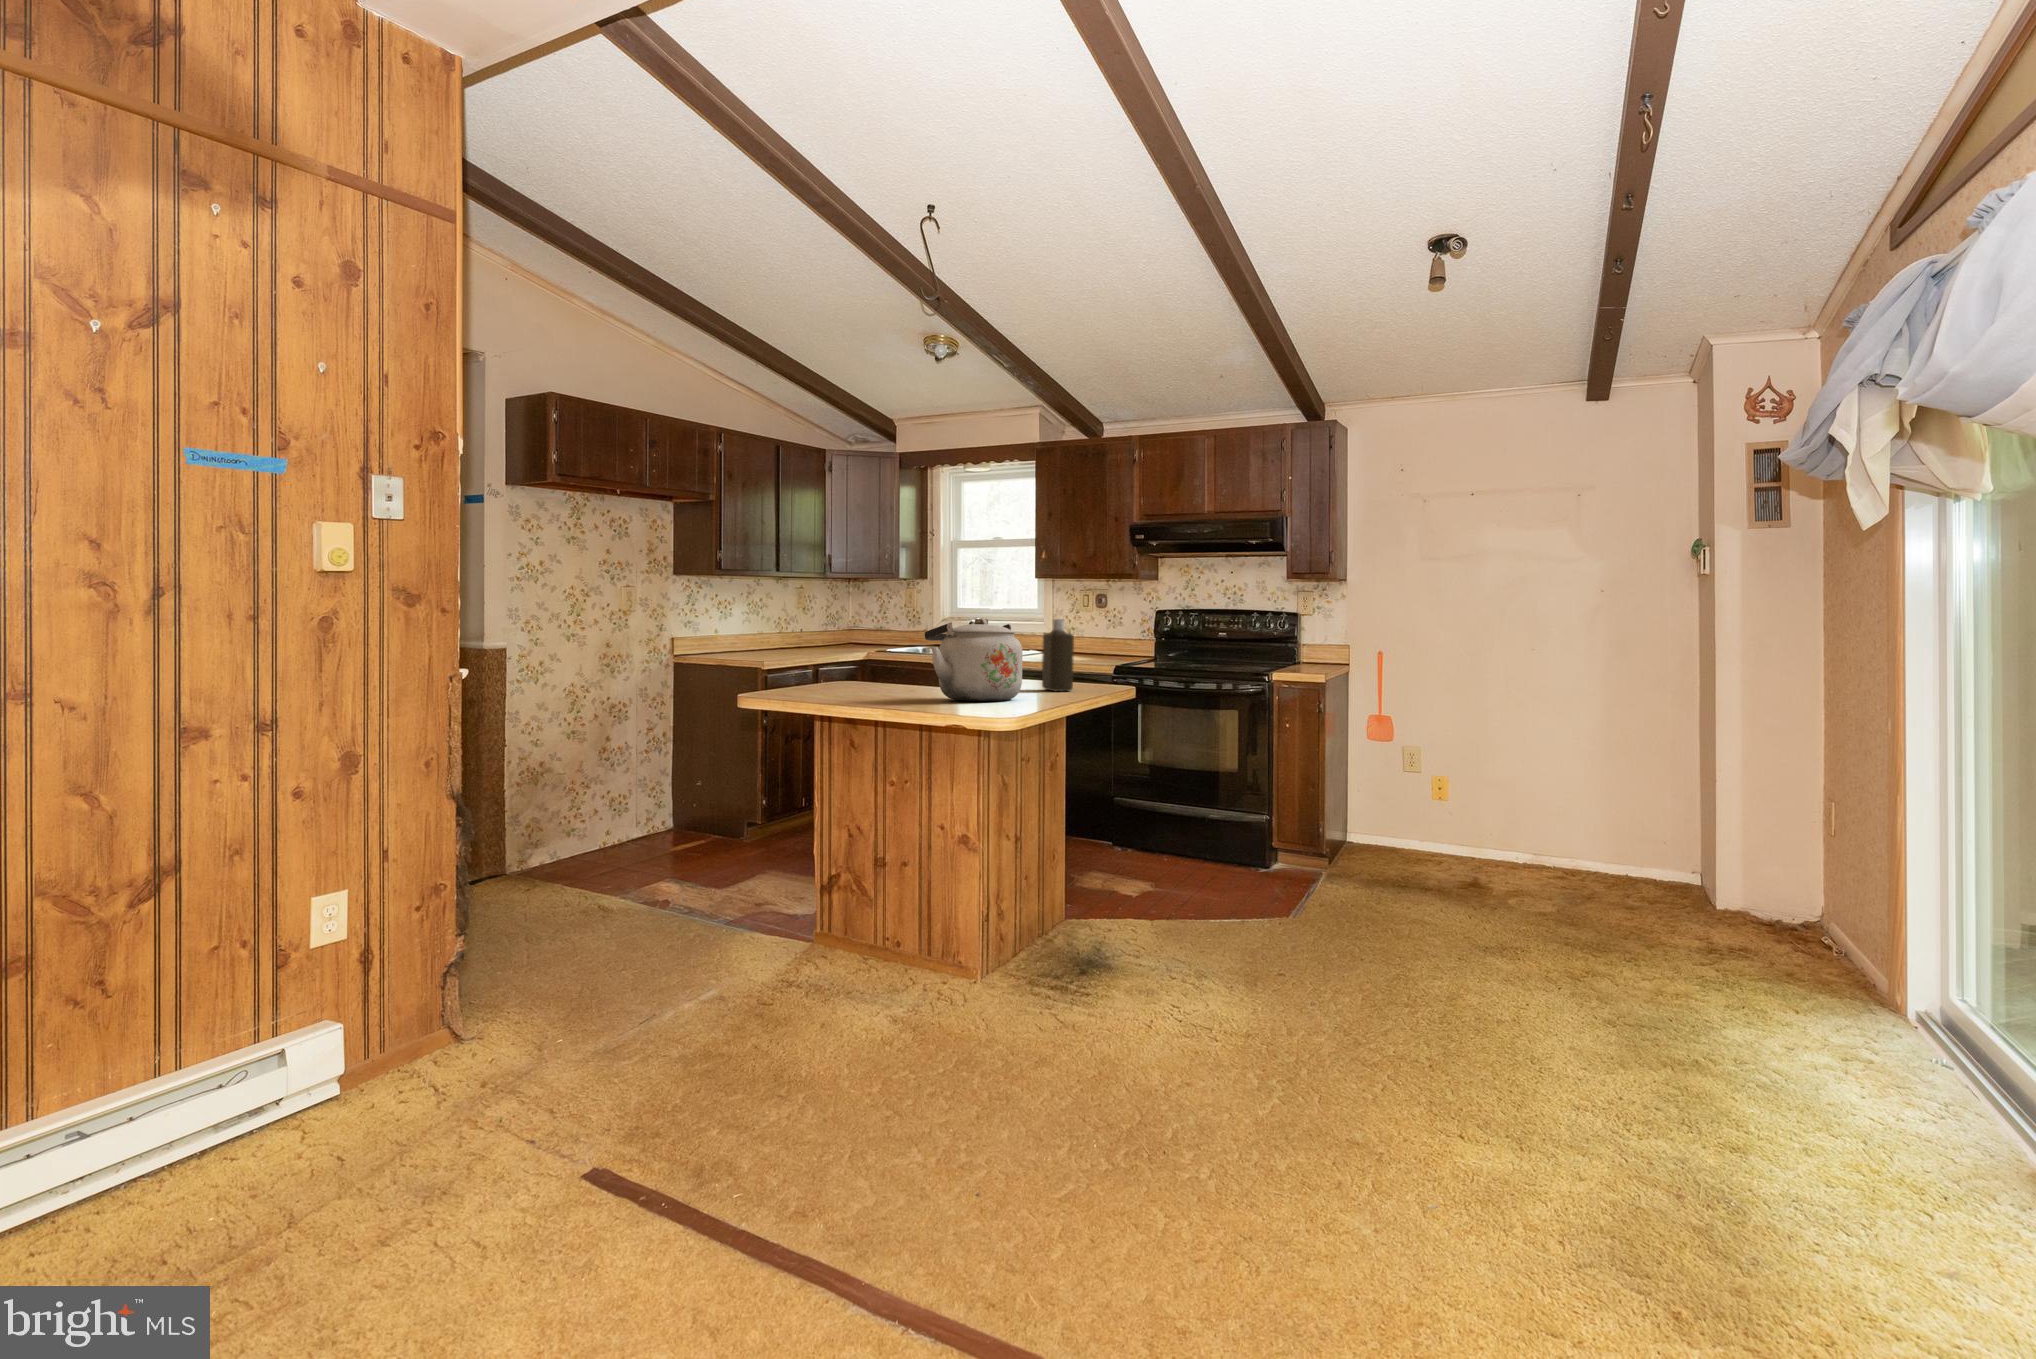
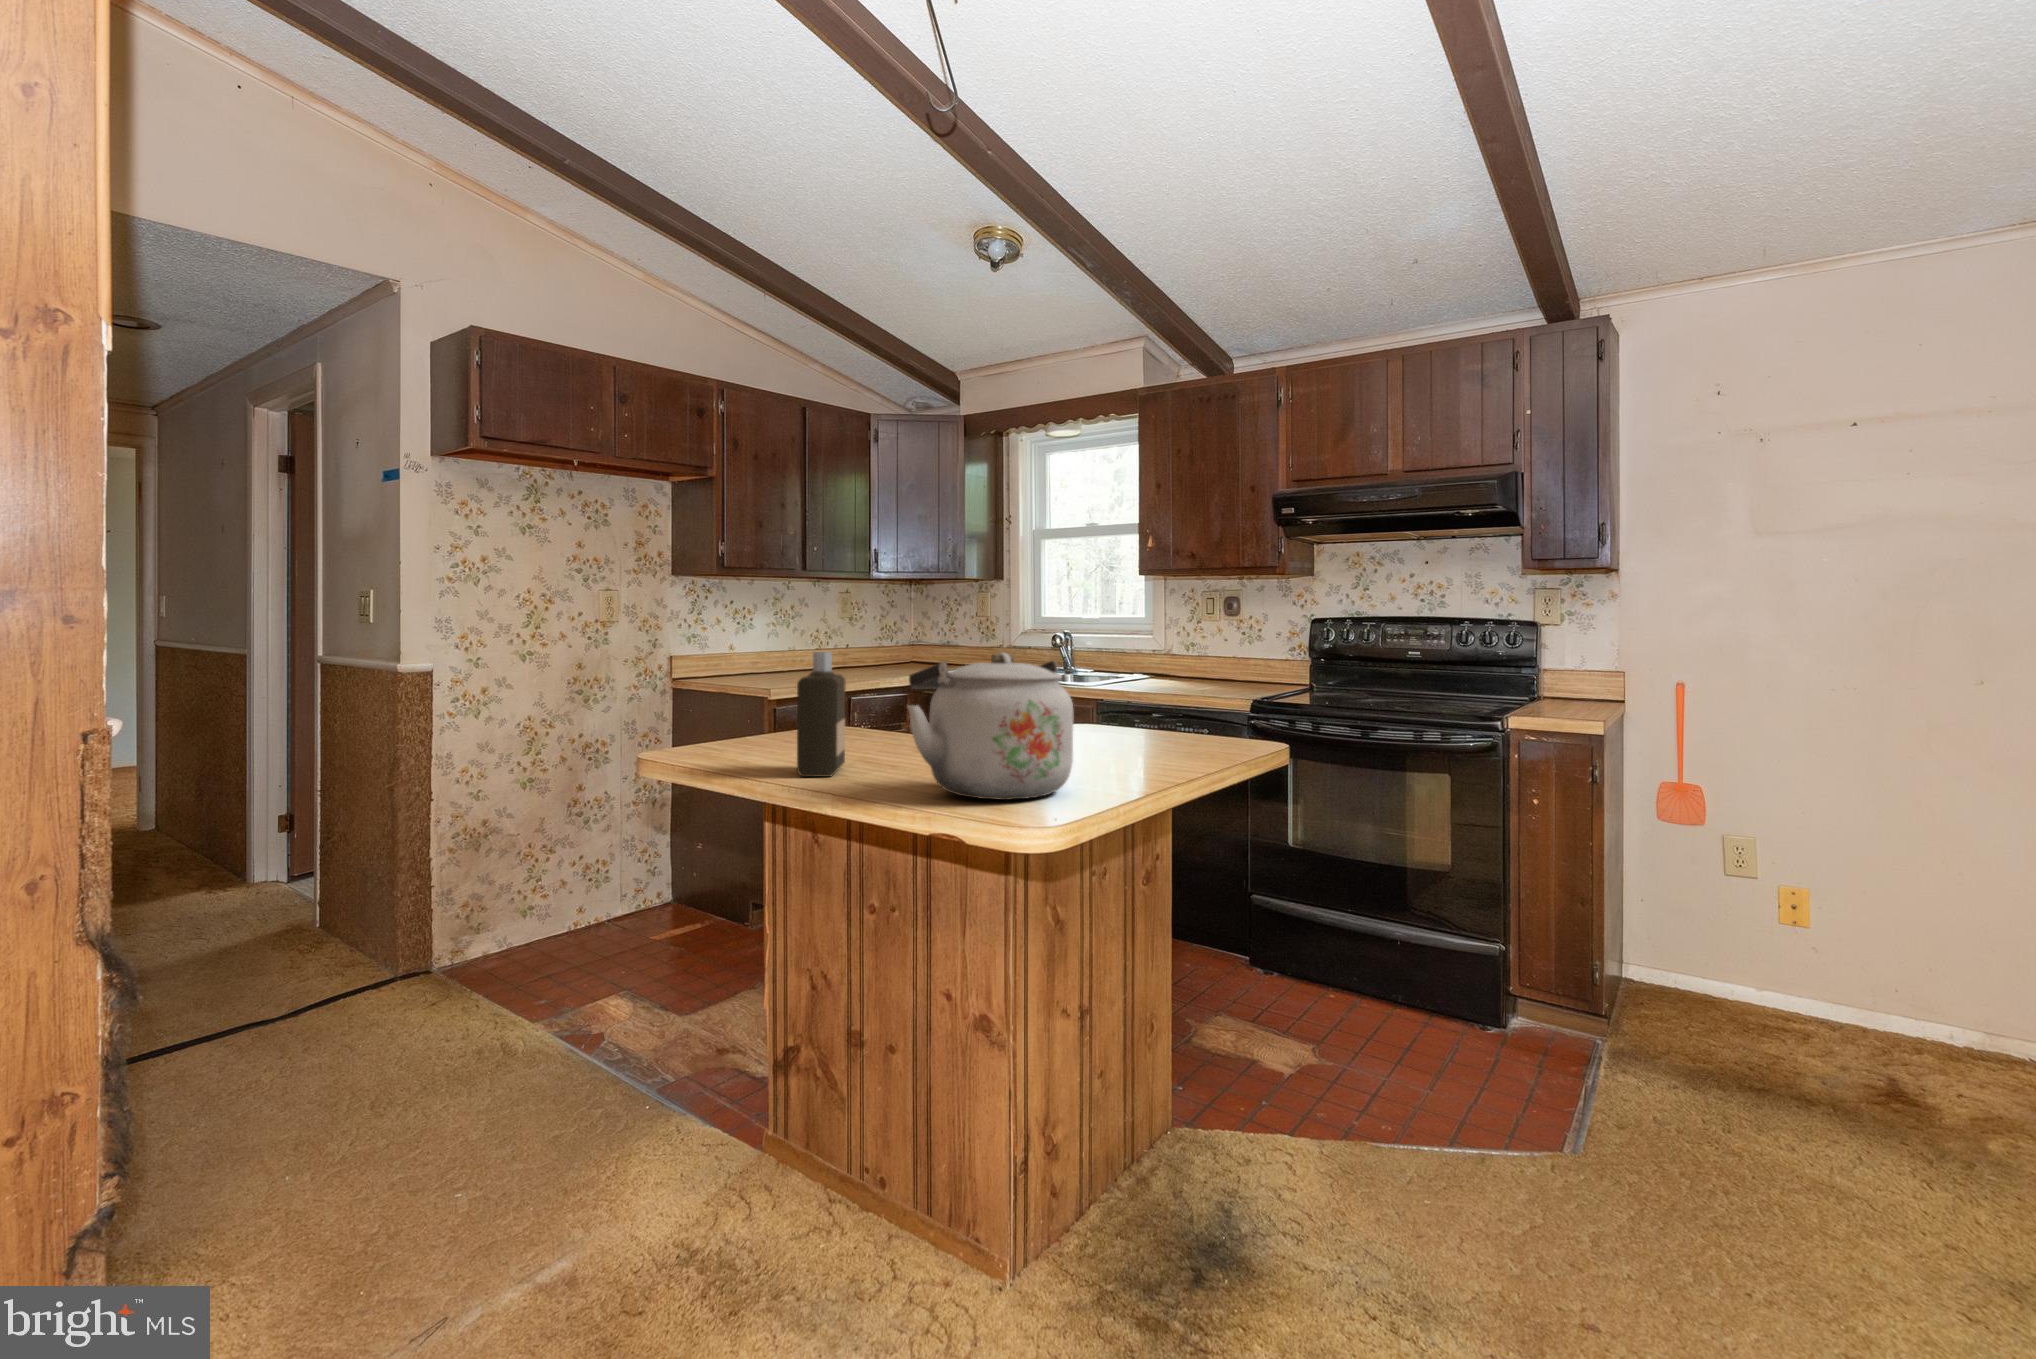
bottle: present [1042,619,1074,692] -> present [797,652,846,777]

